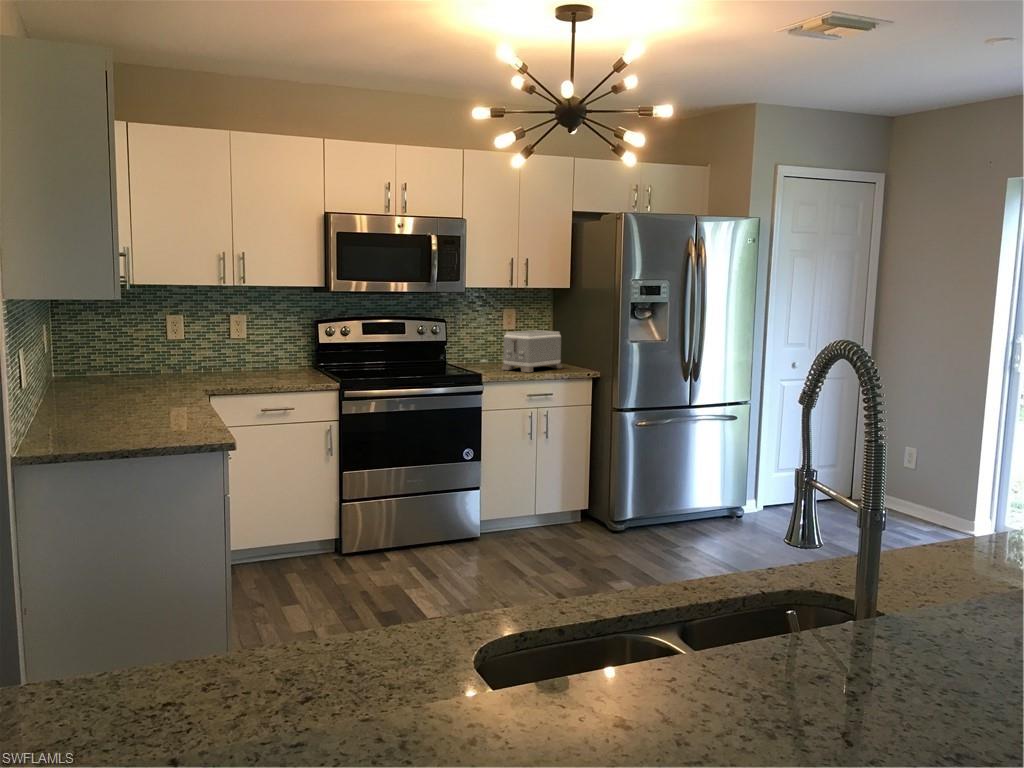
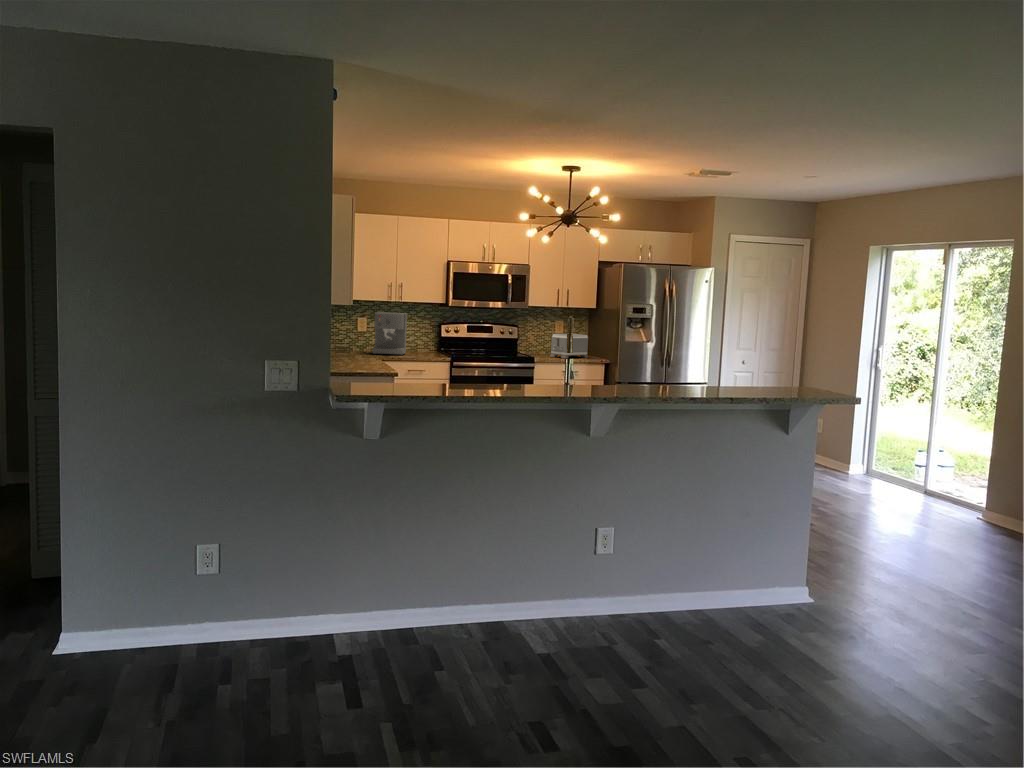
coffee maker: none [192,306,256,382] -> present [373,312,407,355]

